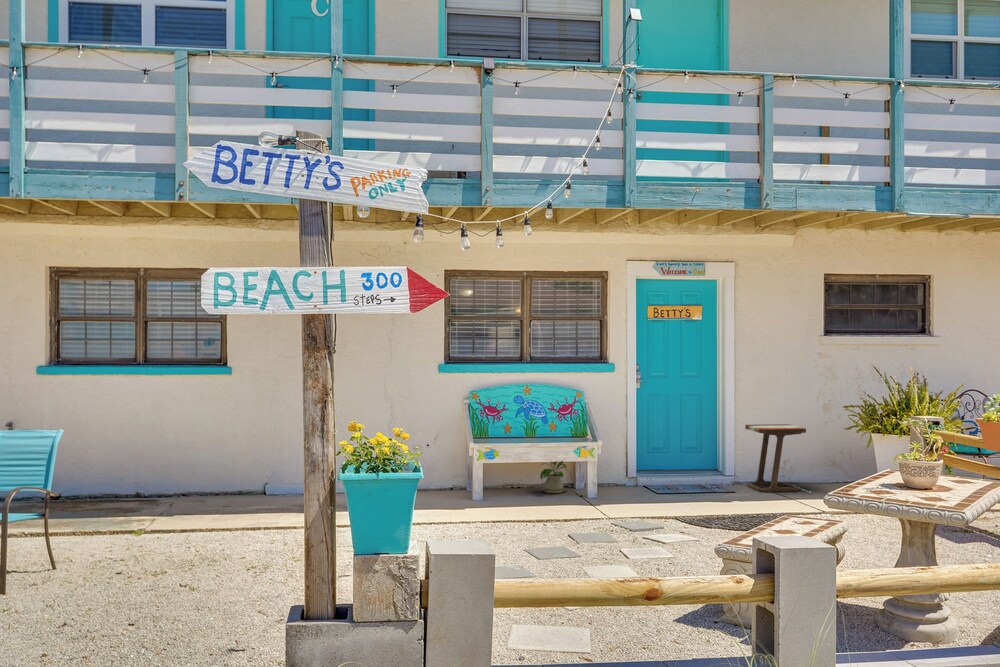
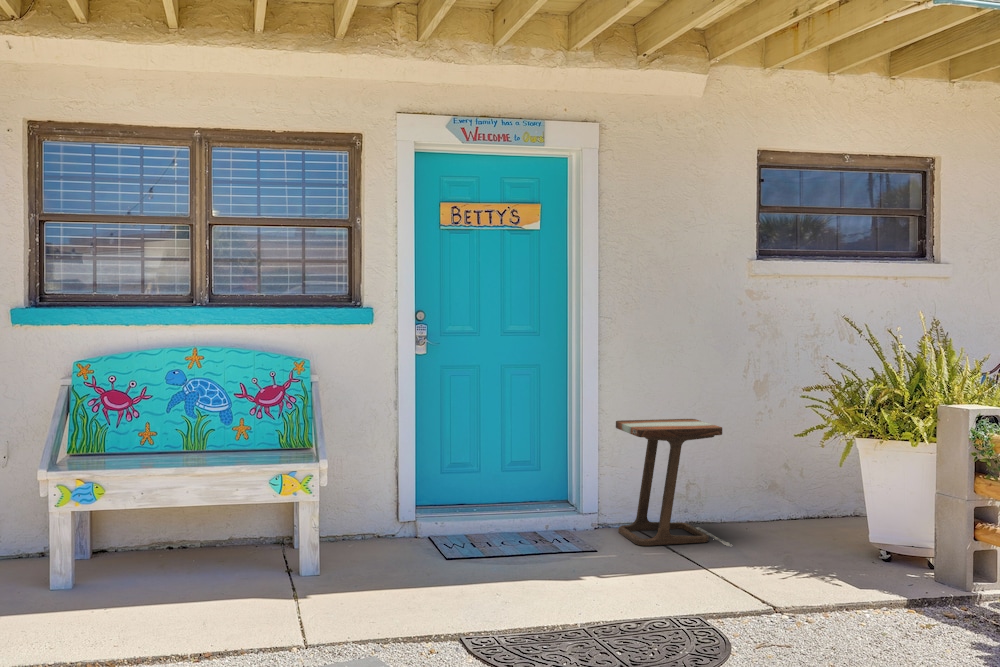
house plant: present [540,461,567,493] -> none [209,474,293,561]

